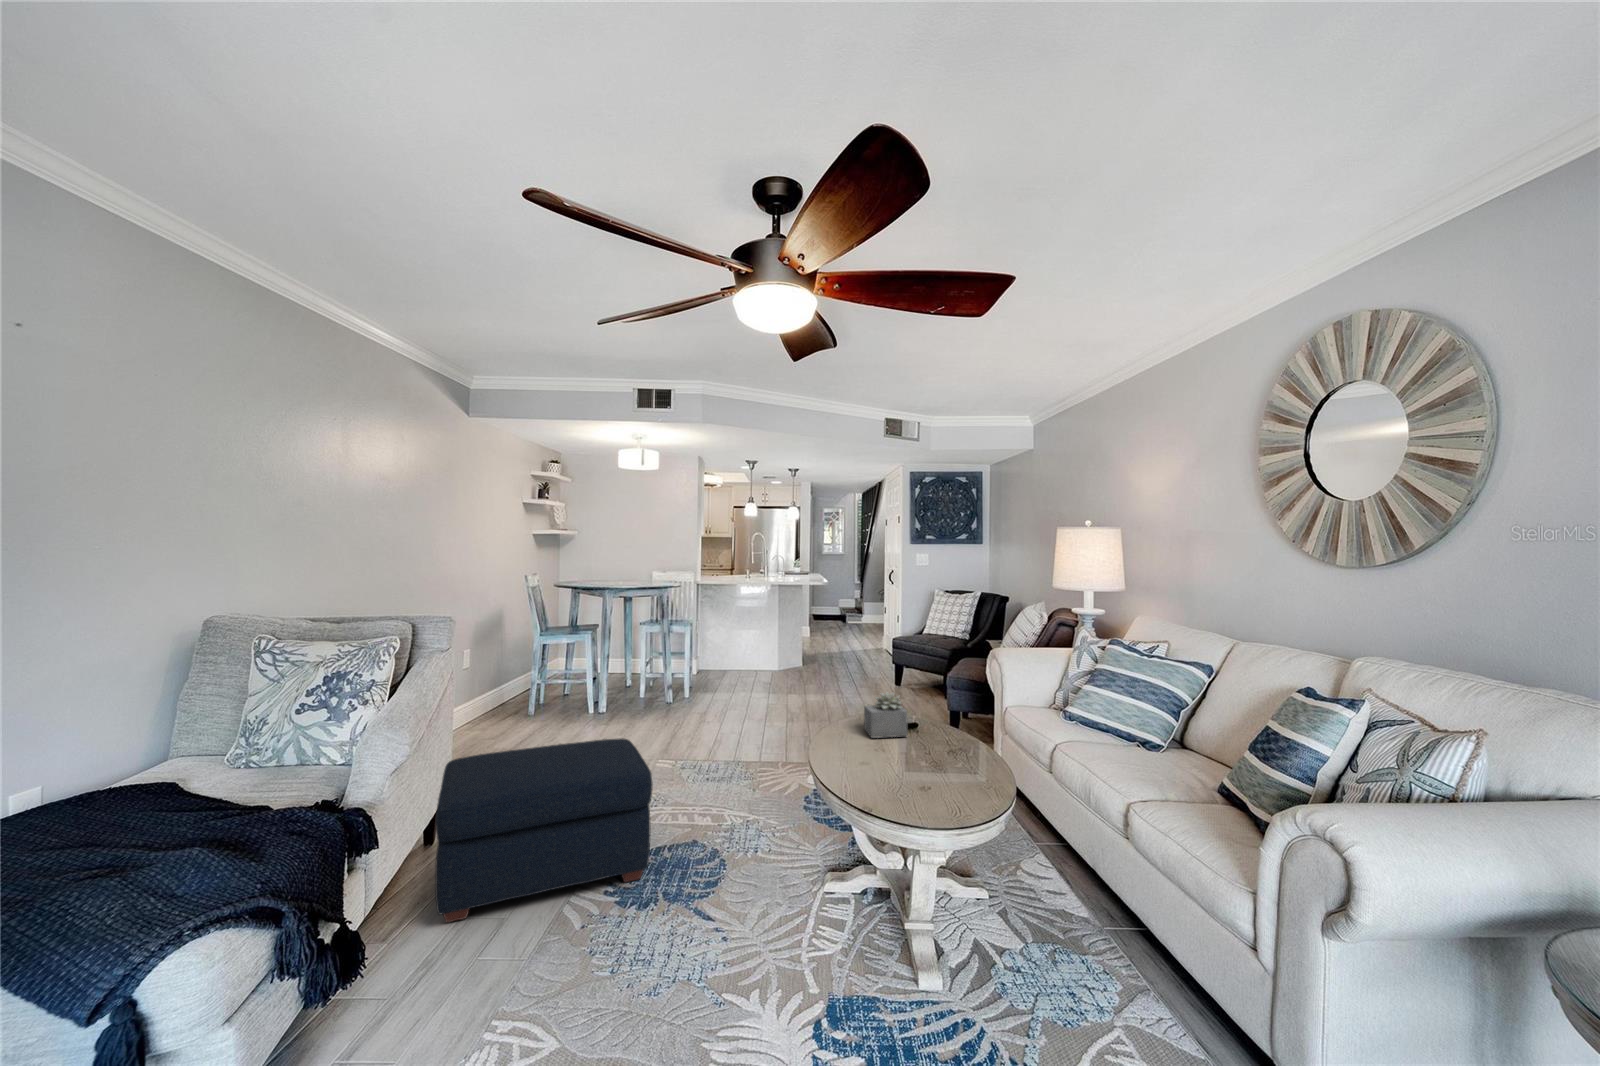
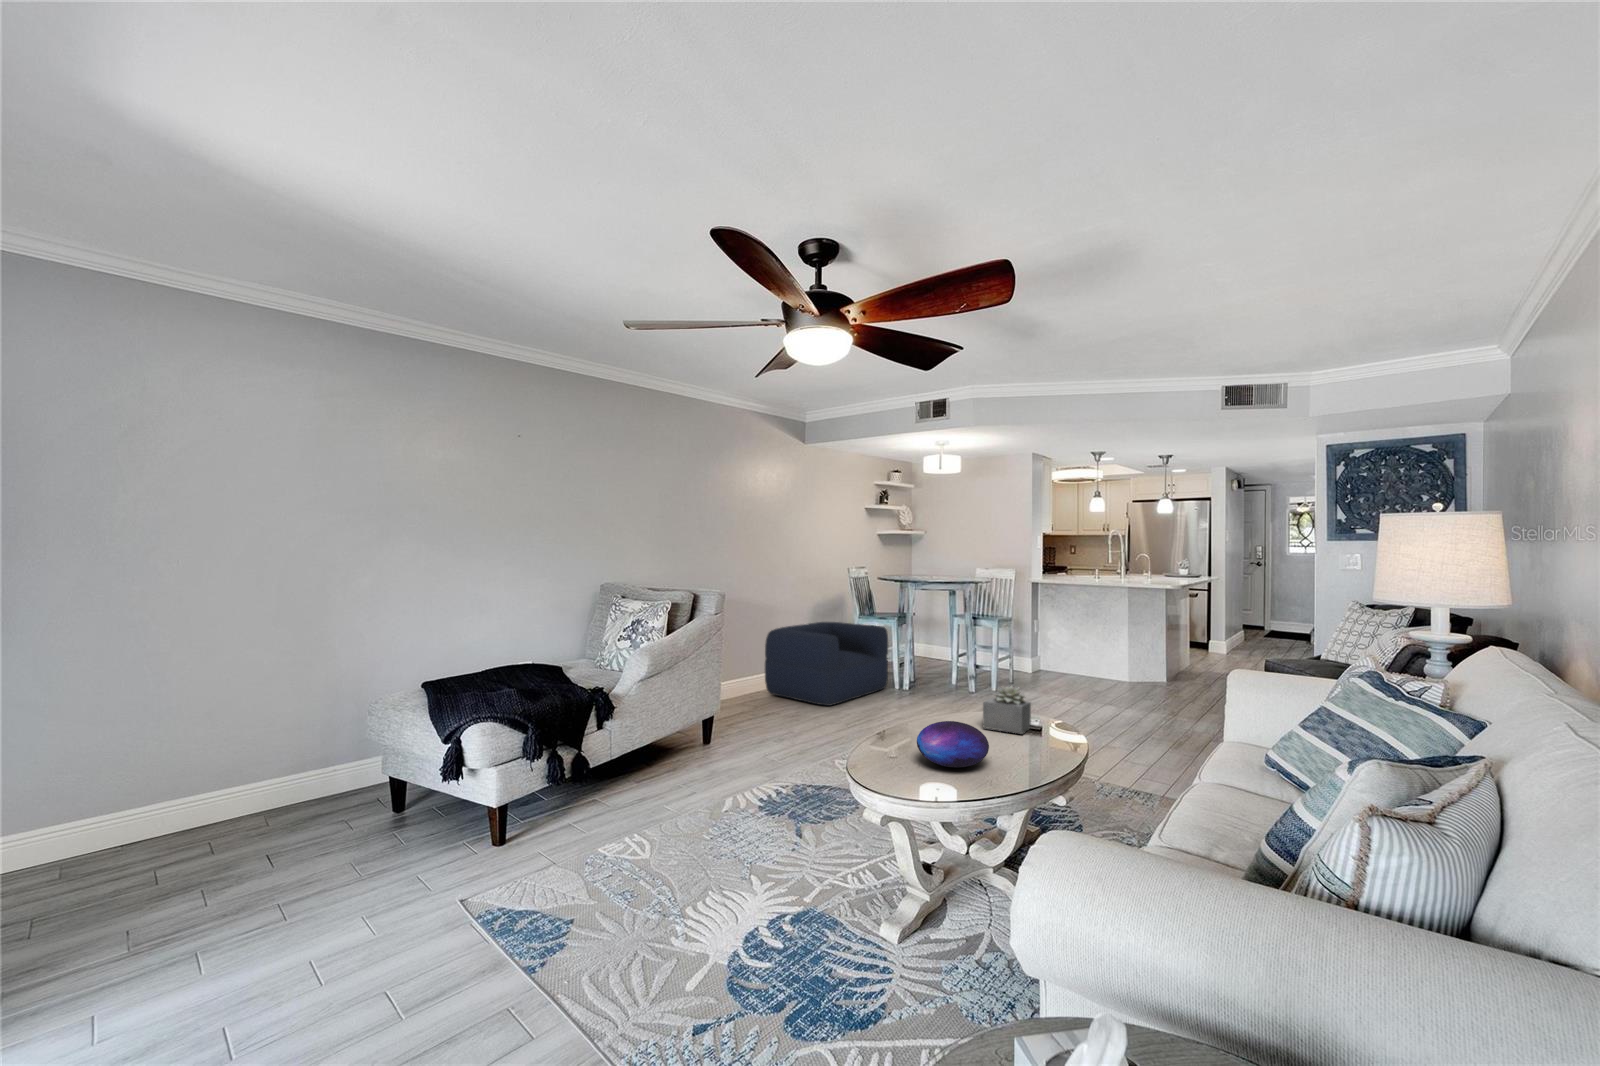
armchair: none [434,638,584,742] -> present [765,622,888,706]
ottoman: present [435,738,652,923] -> none [656,688,818,802]
decorative orb: none [886,740,958,788] -> present [917,721,989,767]

